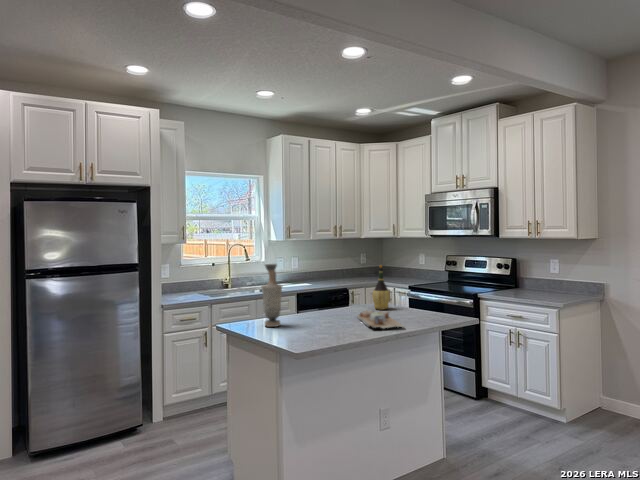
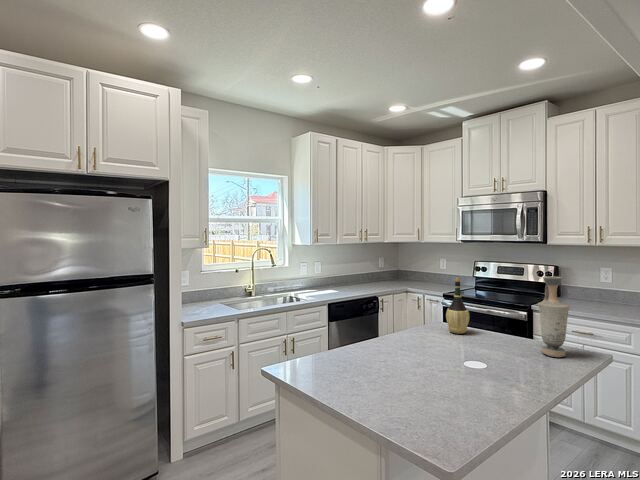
vase: present [262,264,282,327] -> present [538,276,569,357]
cutting board: present [357,311,405,328] -> none [446,340,543,380]

